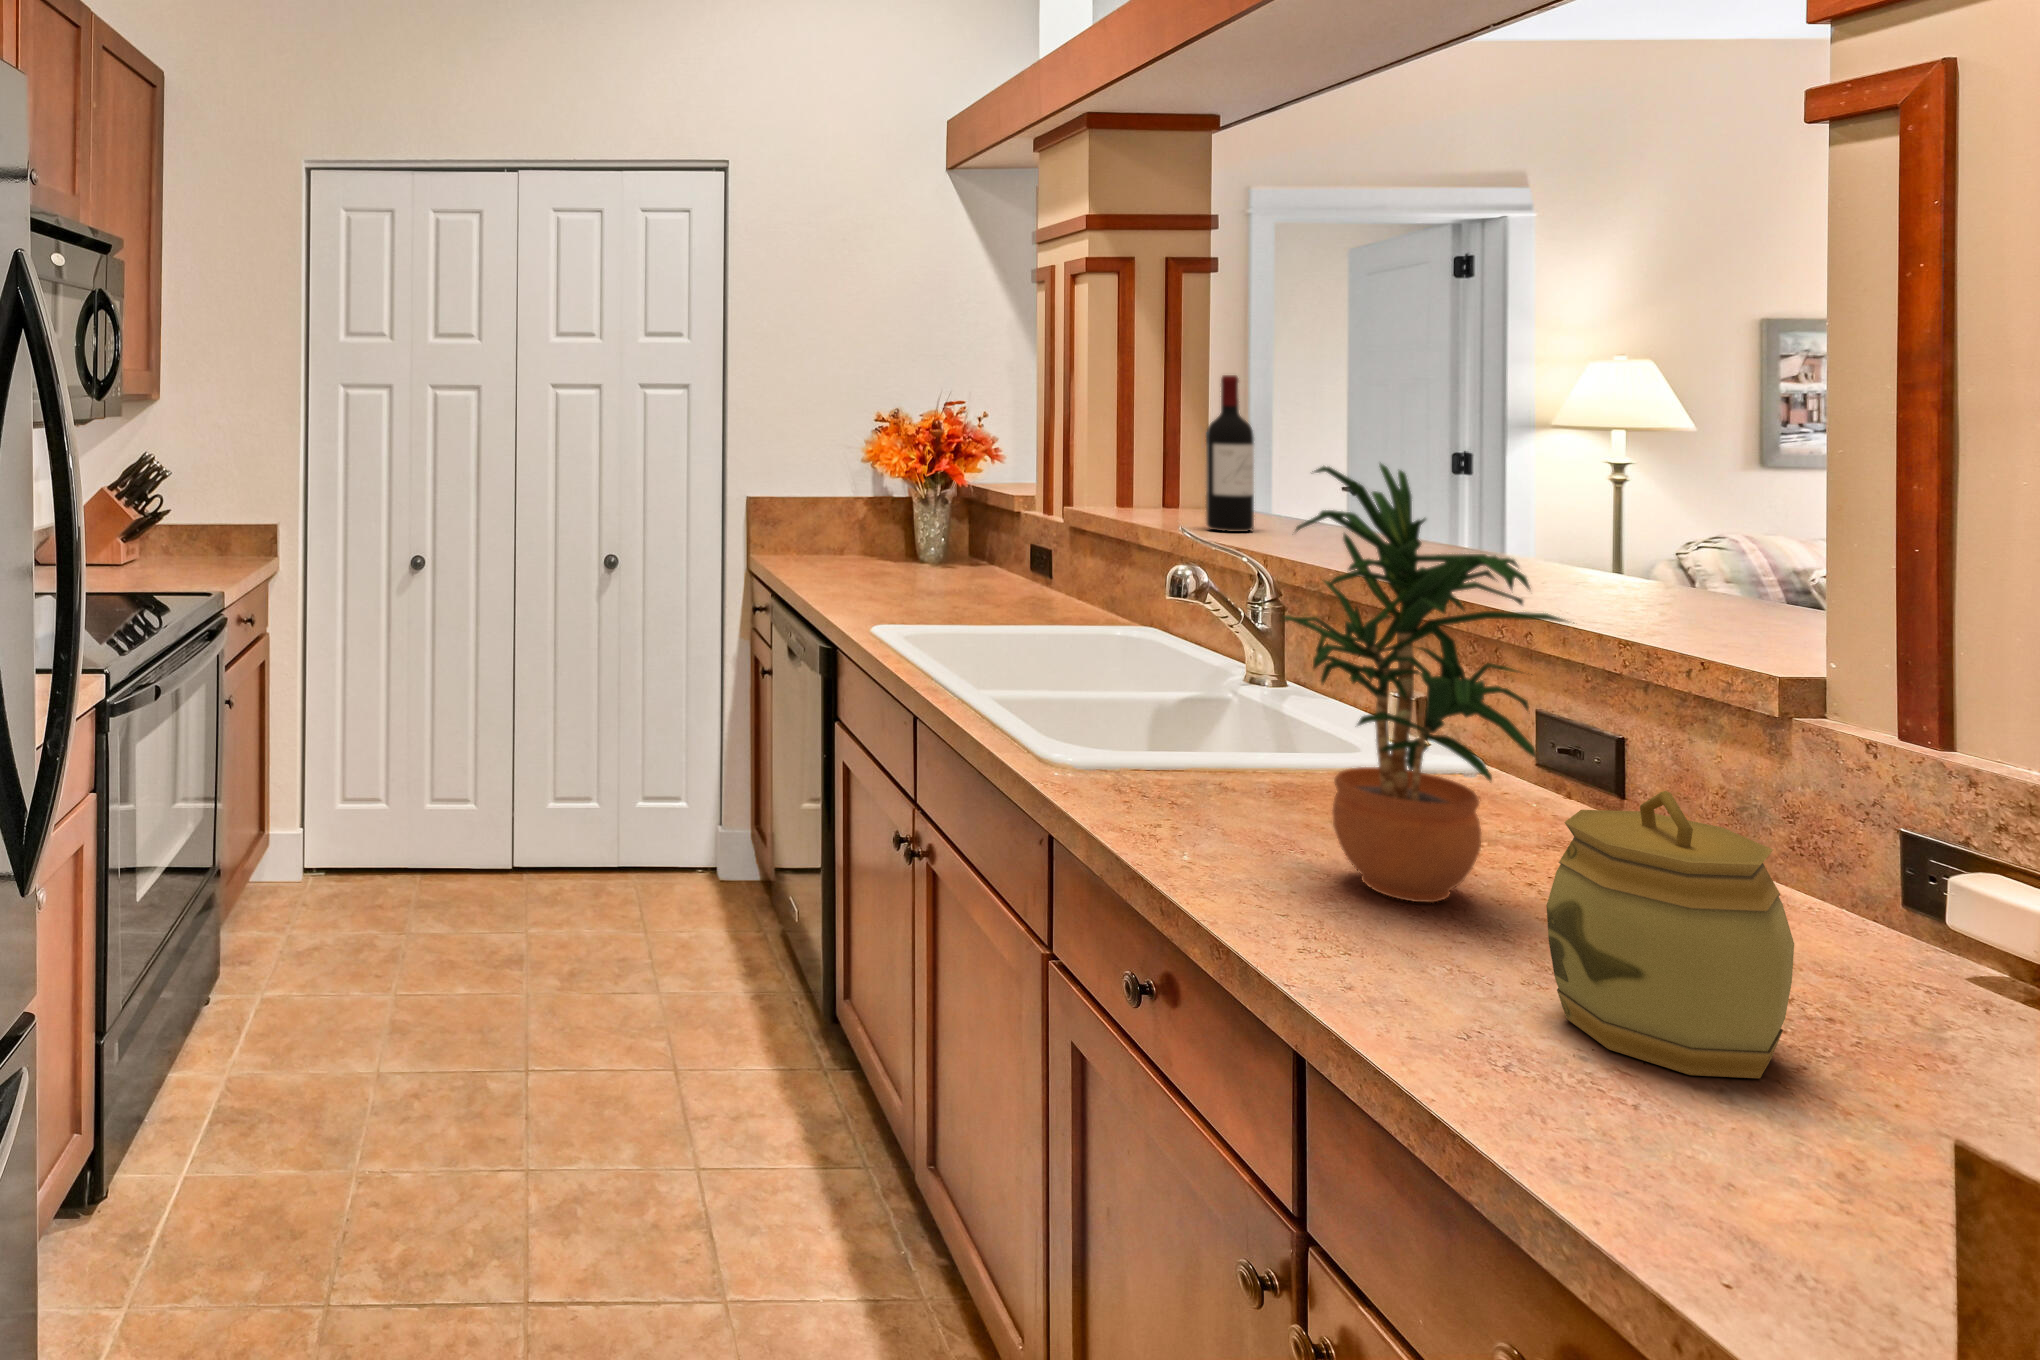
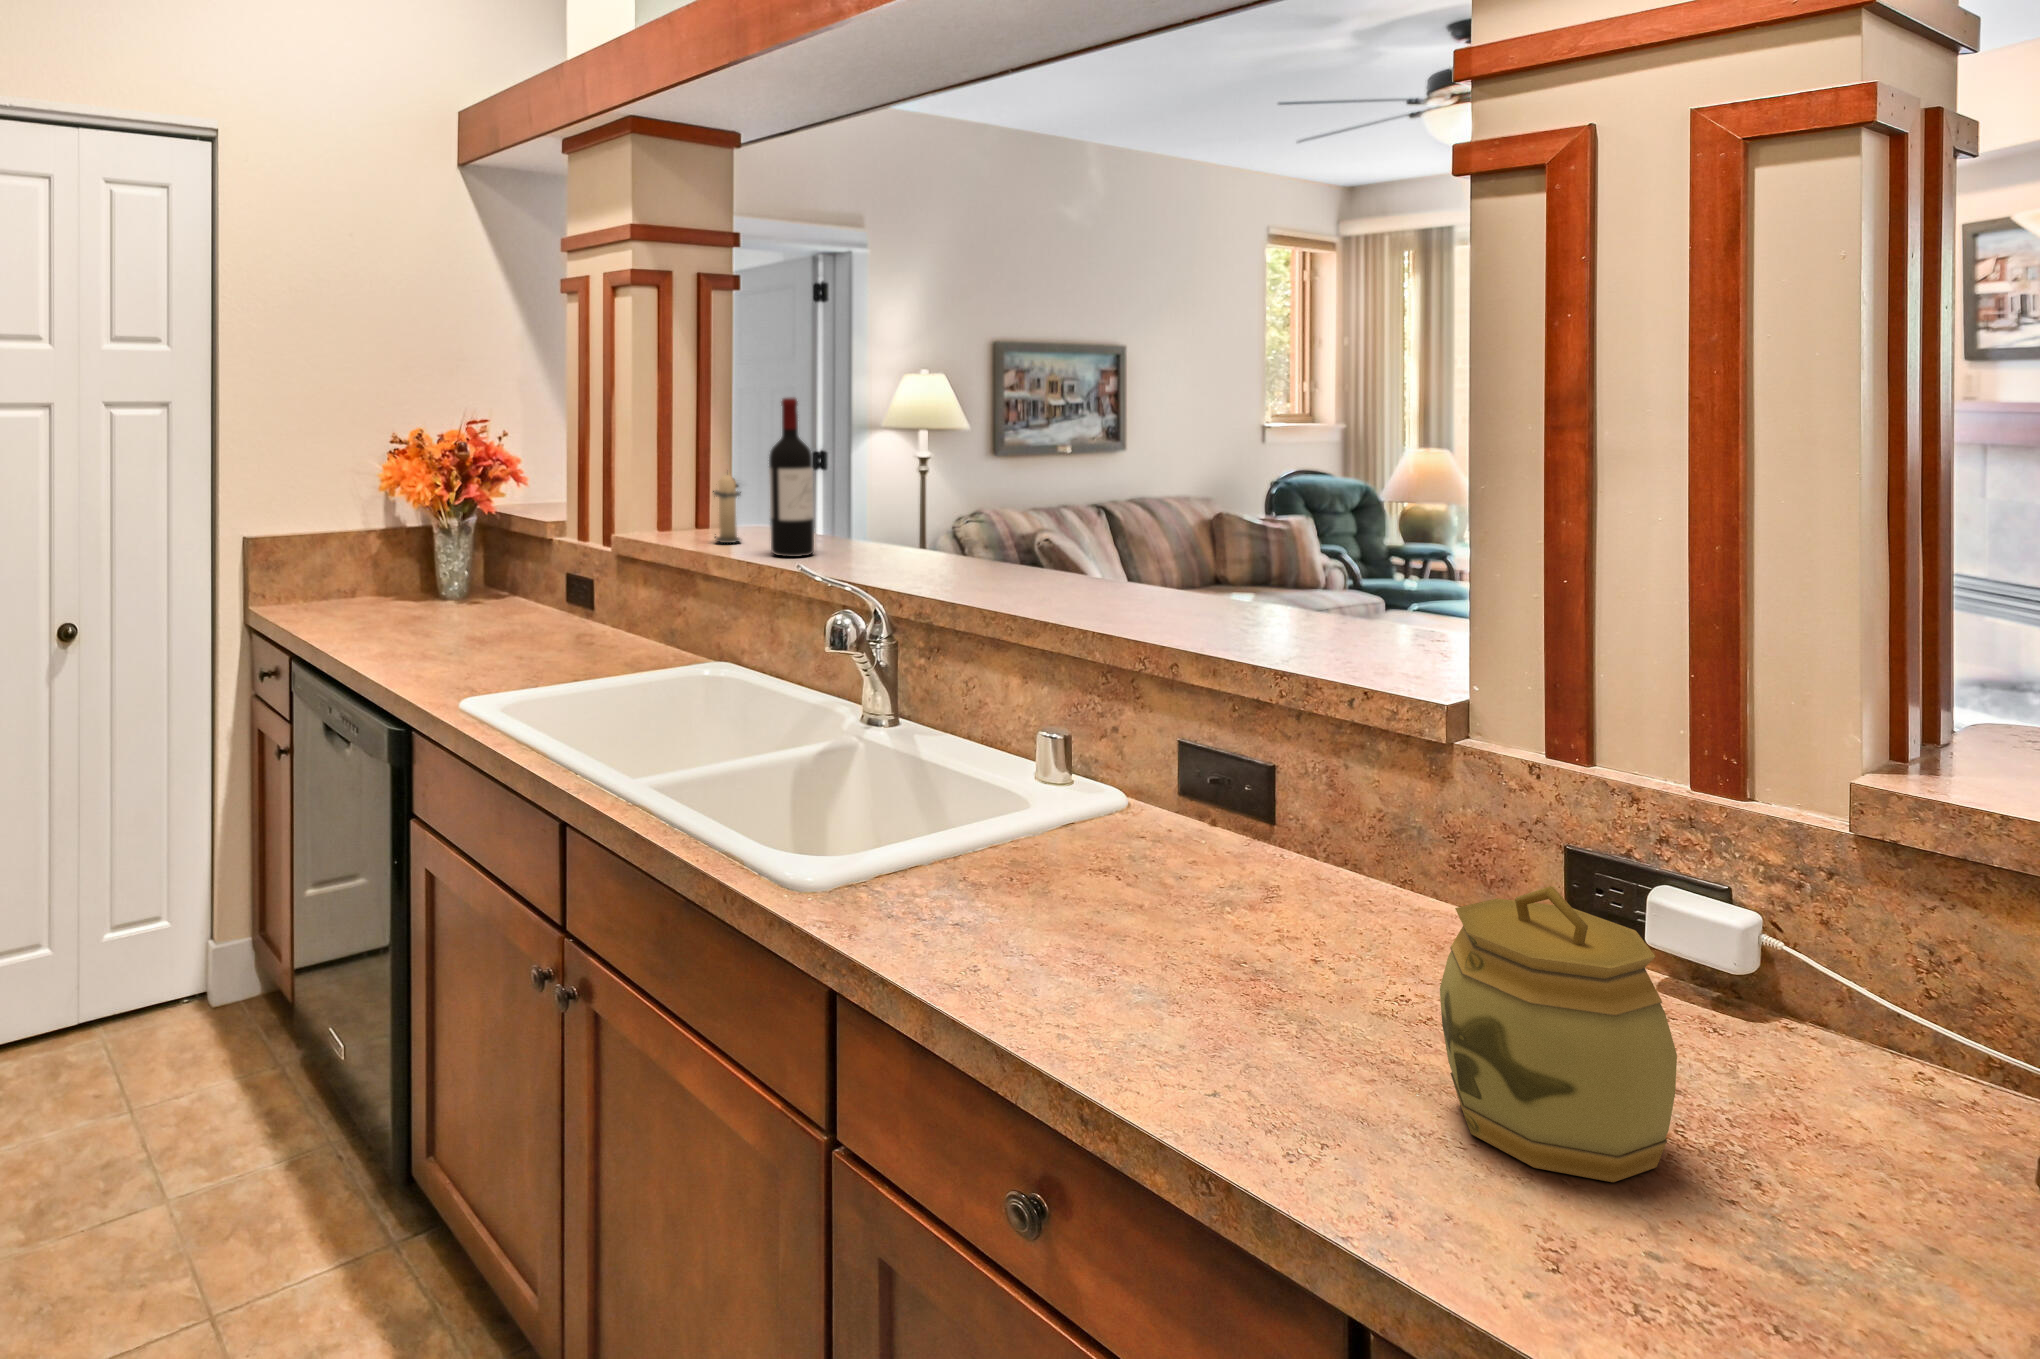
candle: none [1158,448,1197,520] -> present [713,475,741,543]
potted plant: present [1280,464,1574,903] -> none [1075,534,1353,1000]

